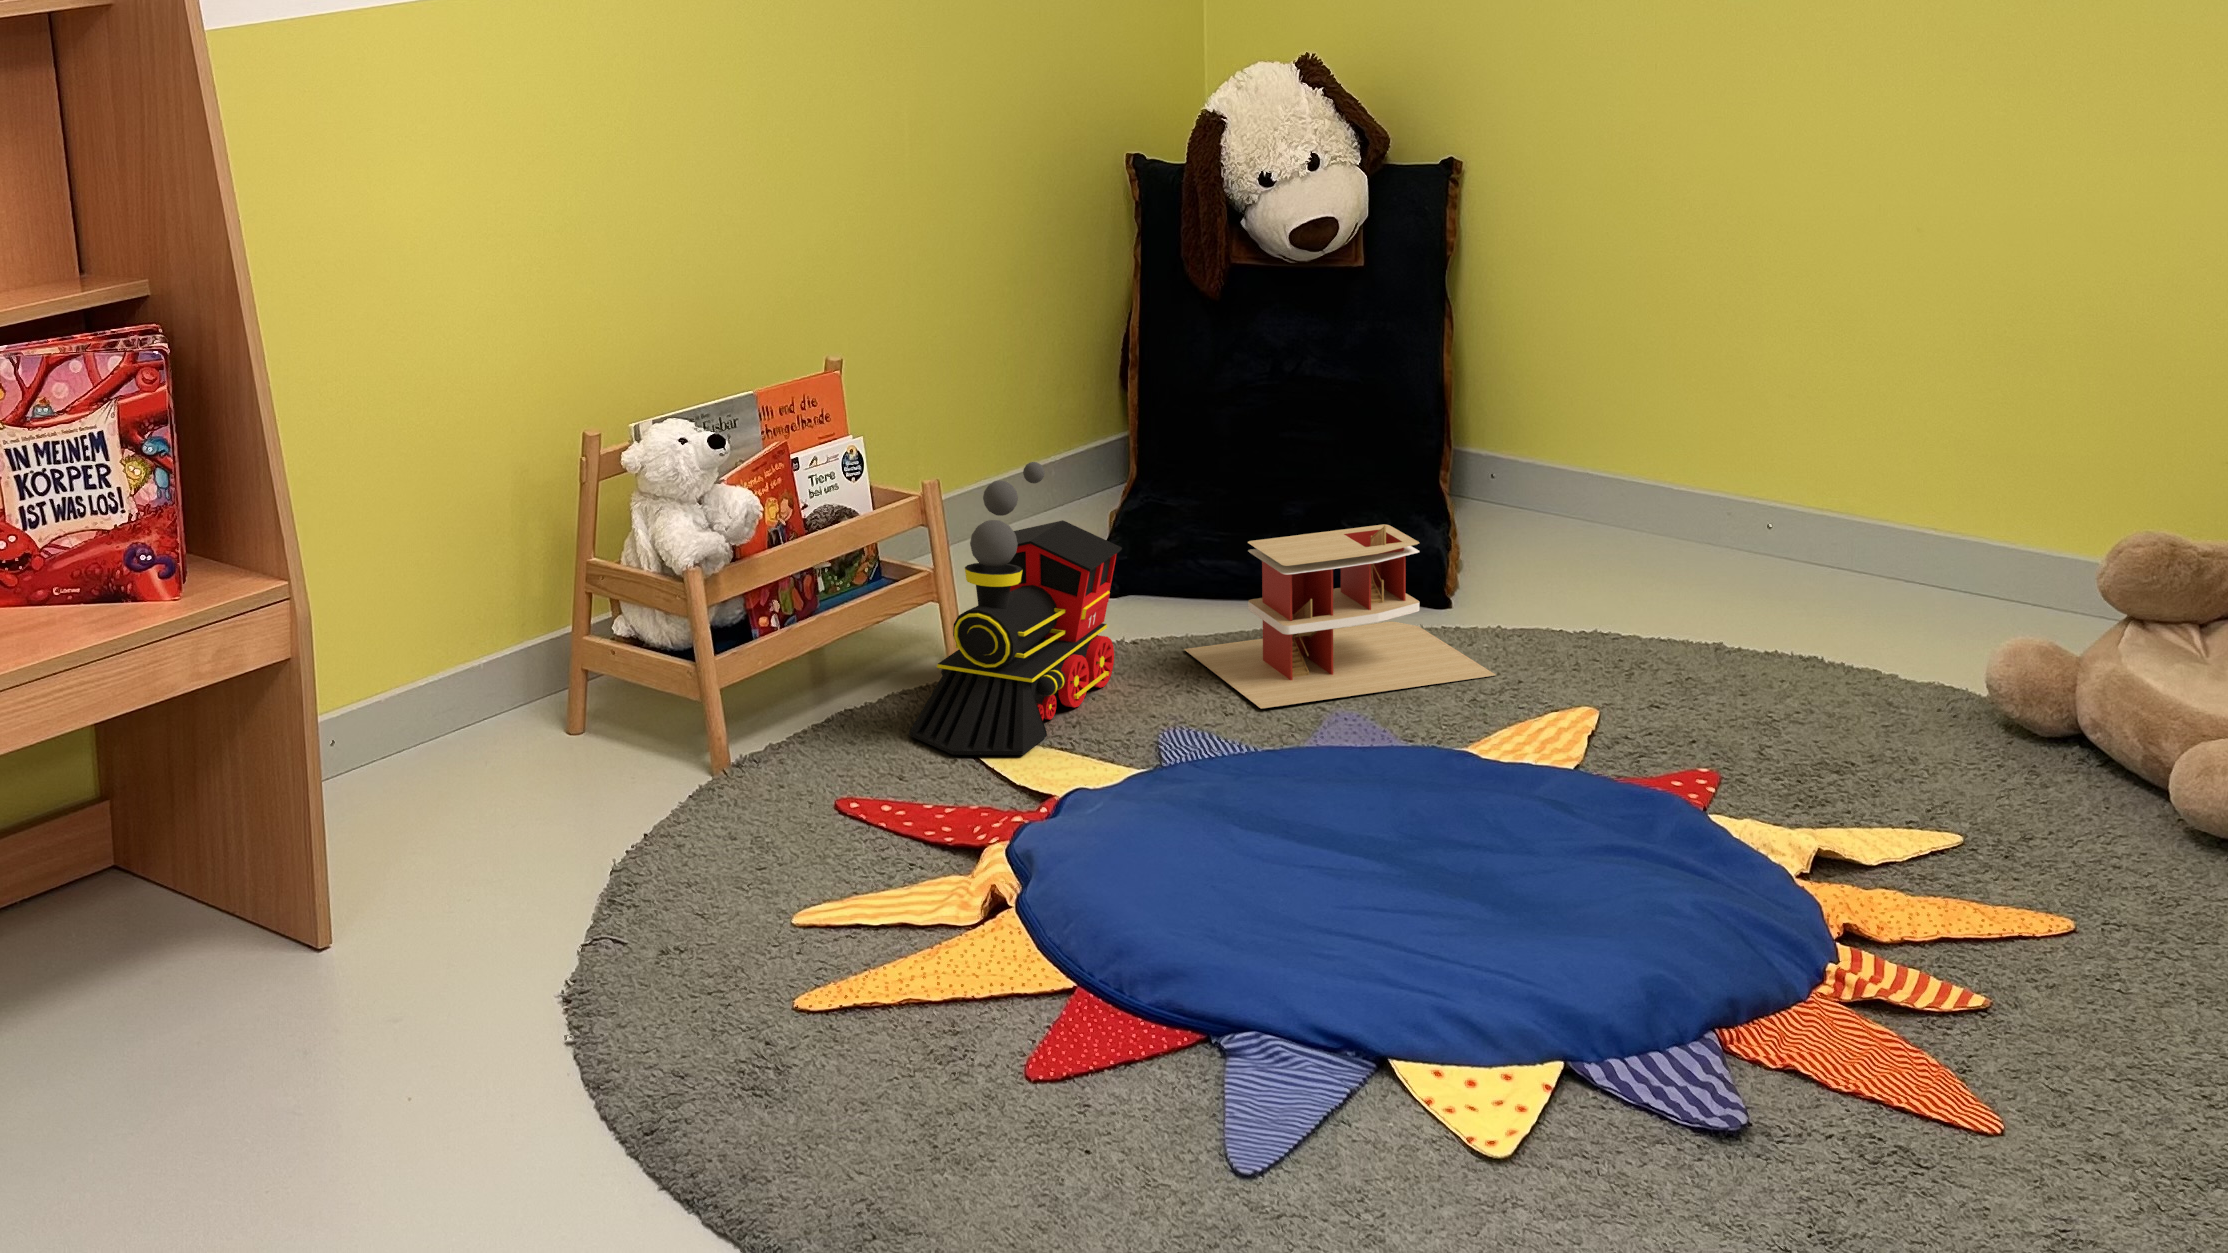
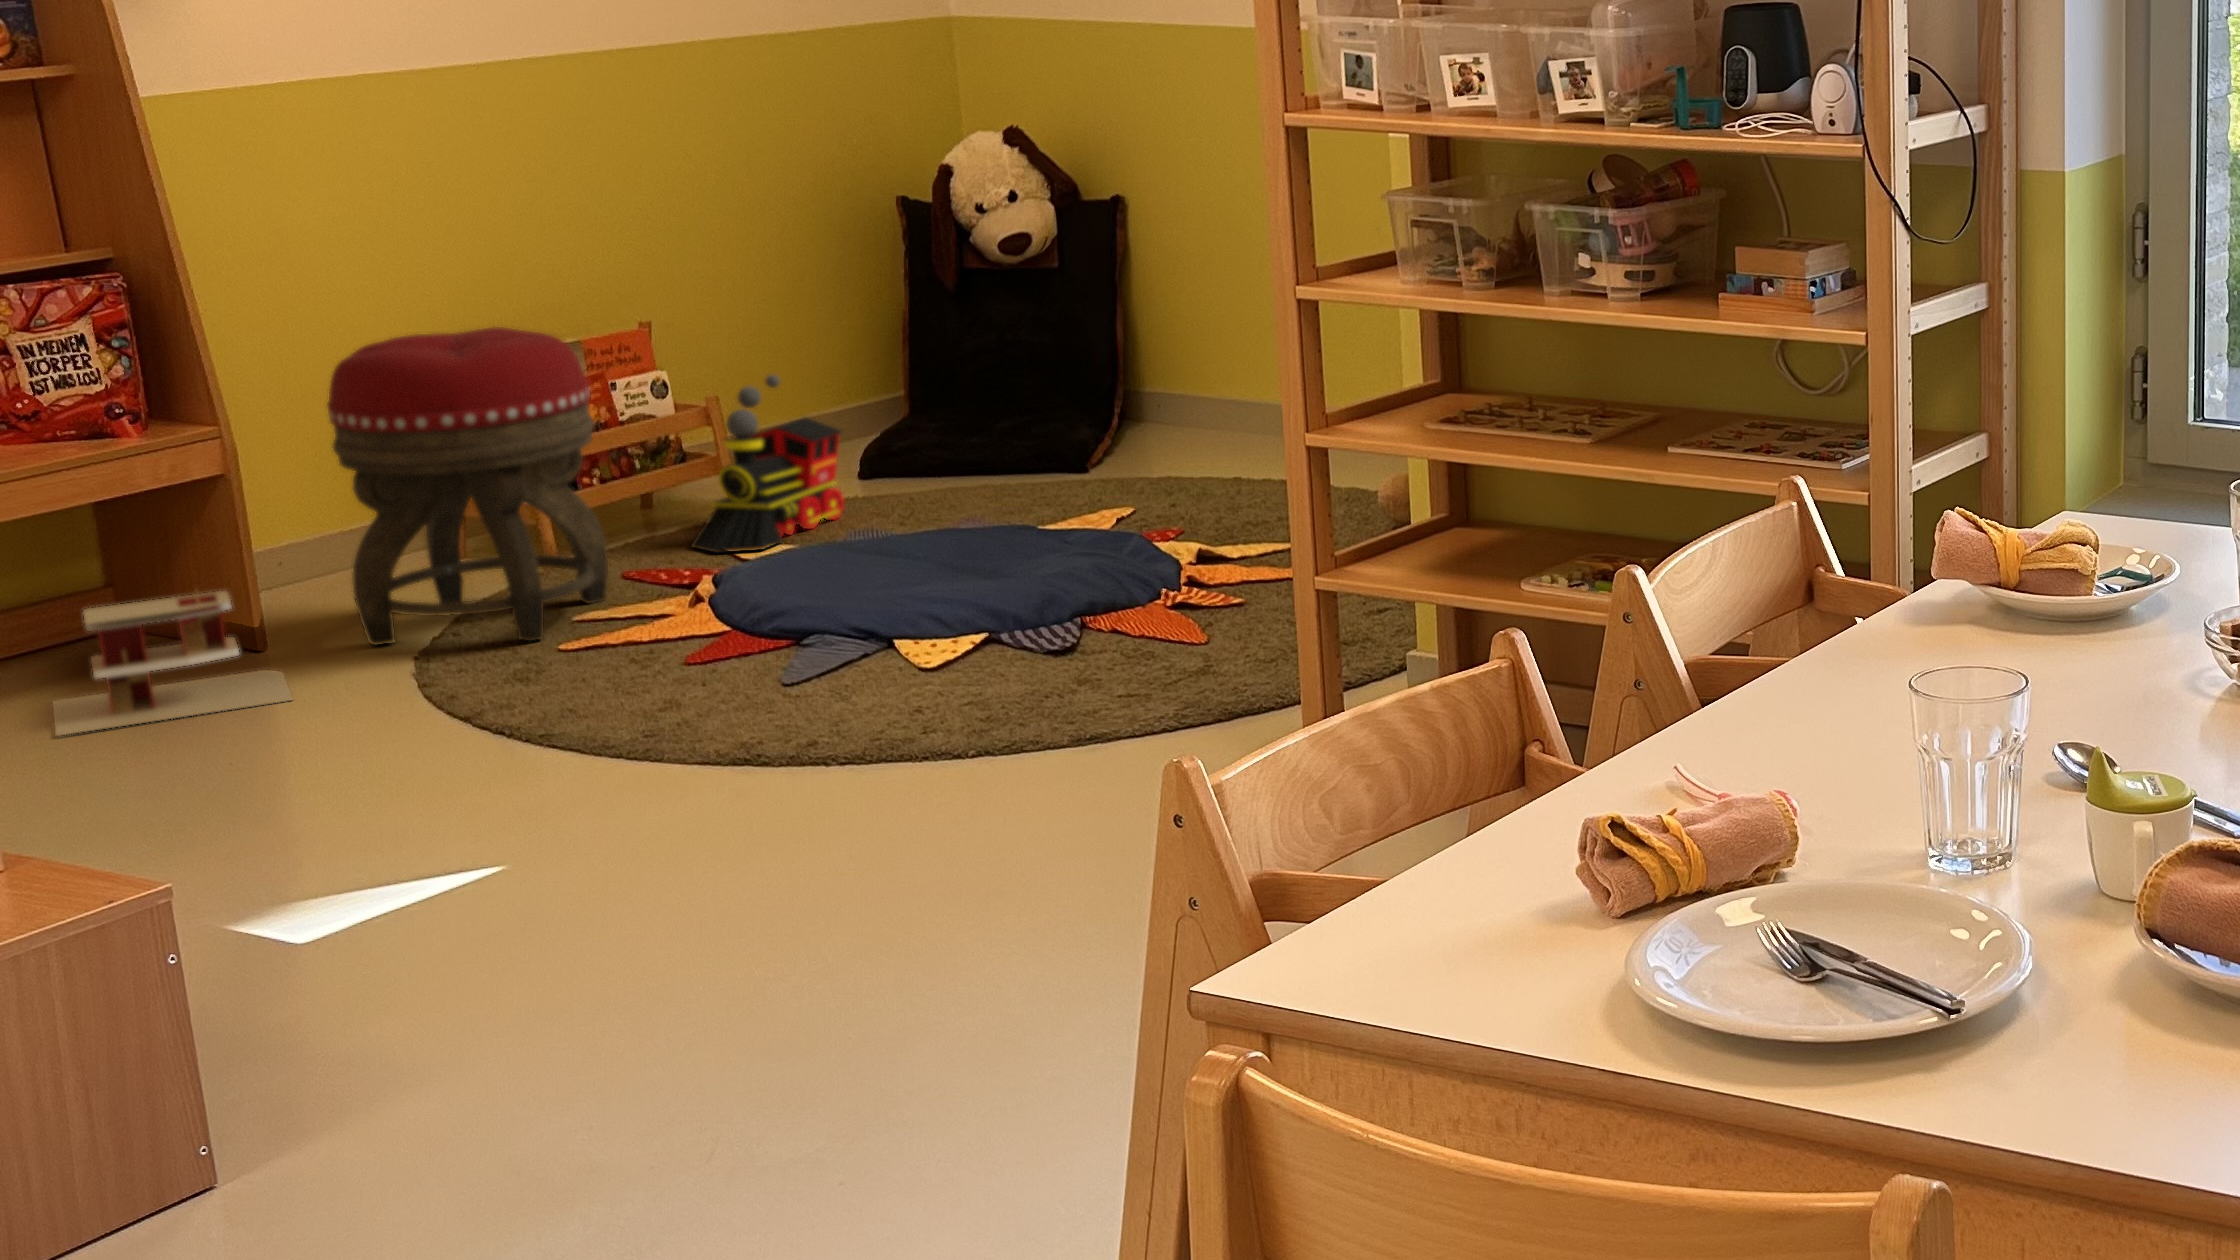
footstool: none [444,411,833,970] -> present [327,327,608,645]
toy house: present [1184,525,1495,709] -> present [53,591,292,735]

